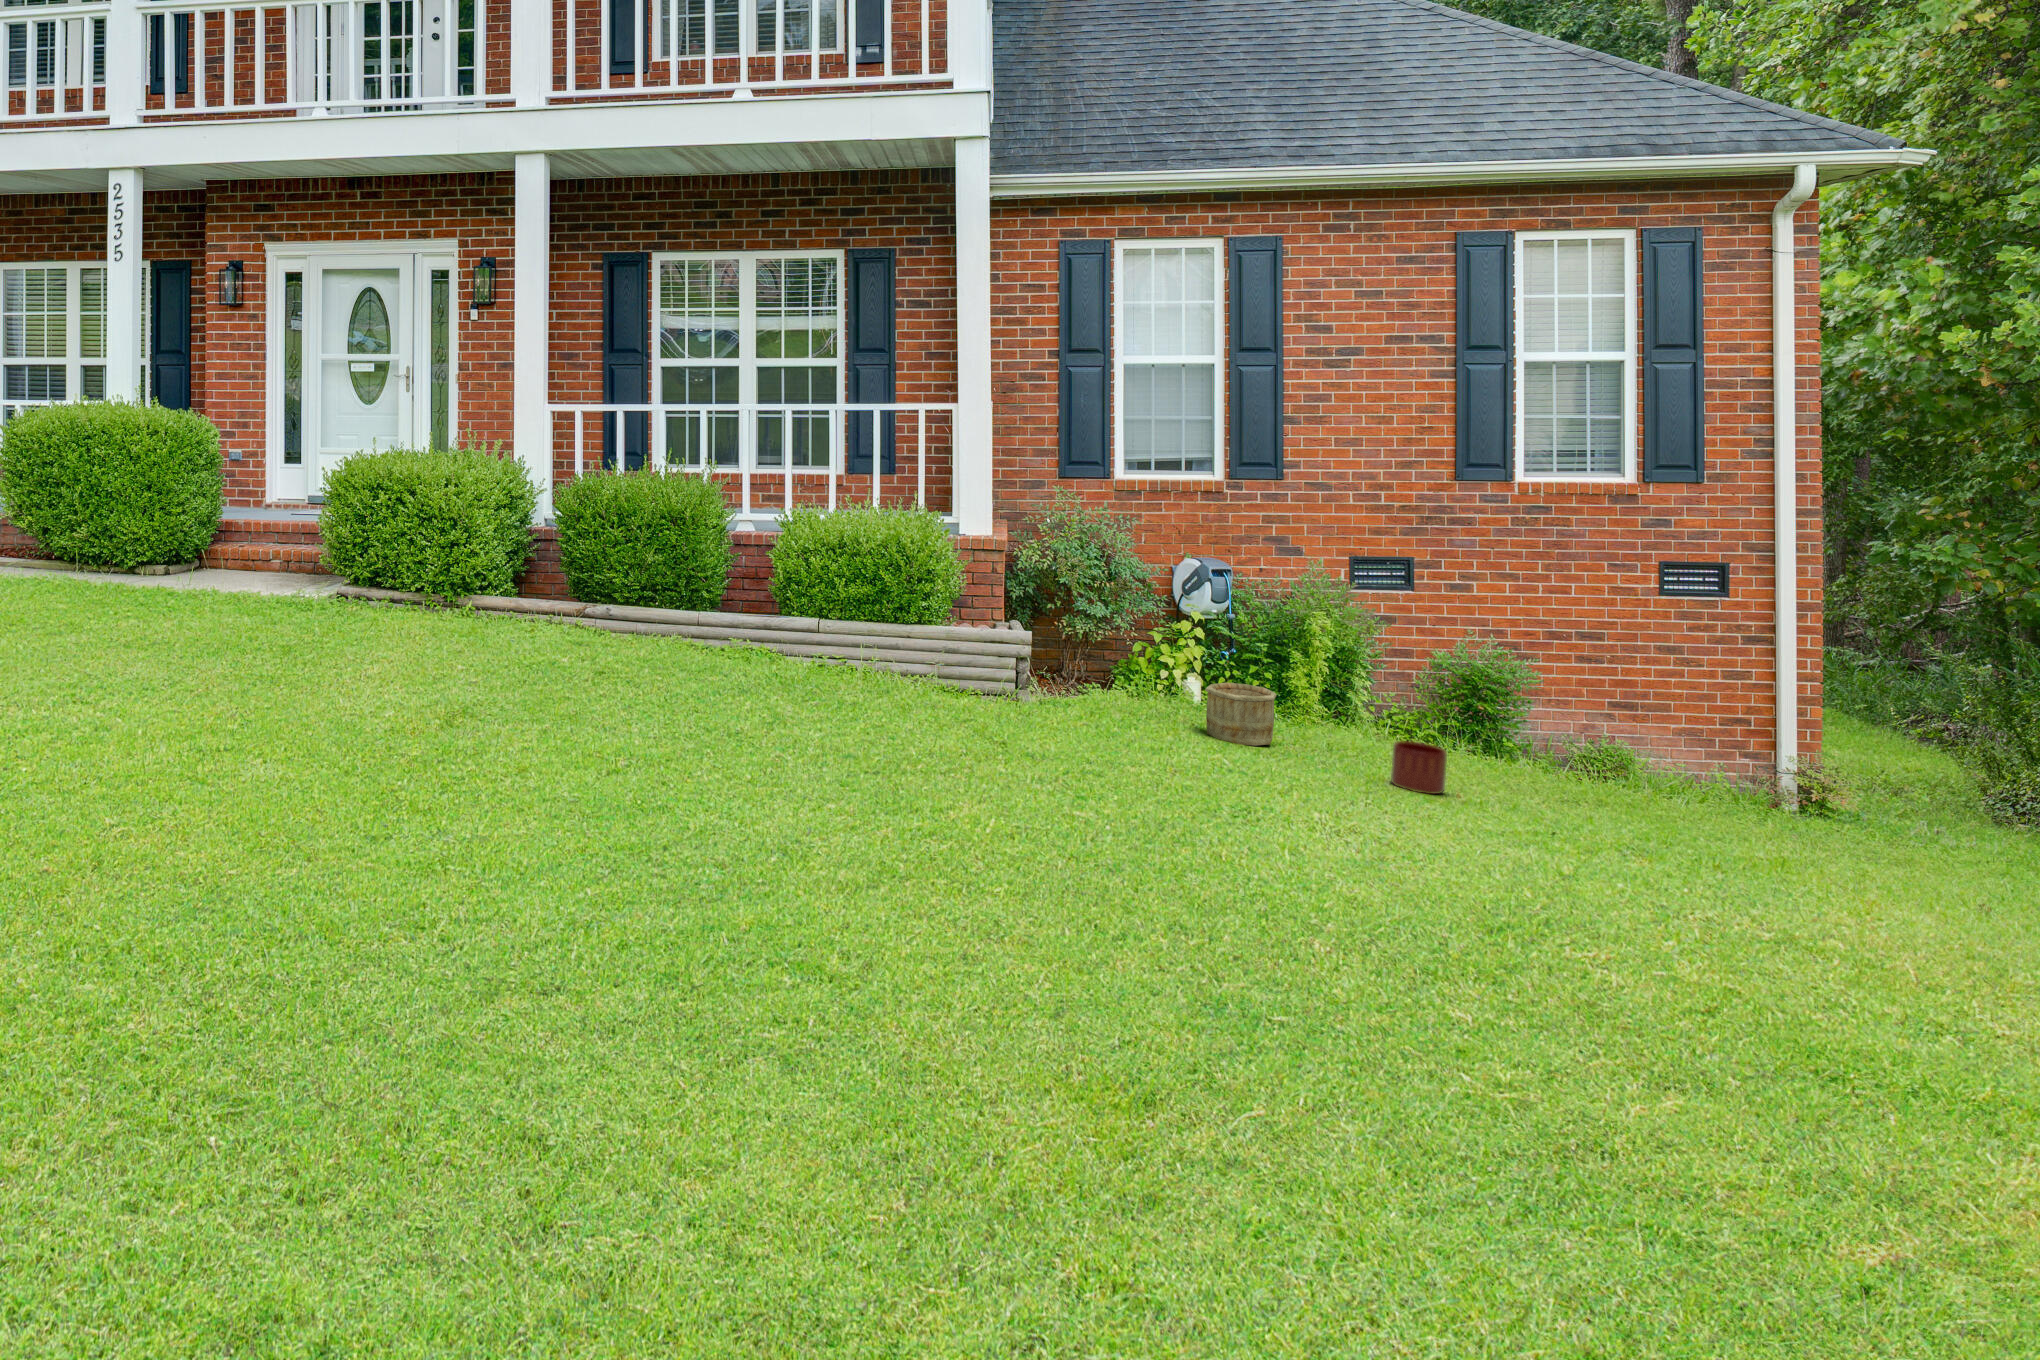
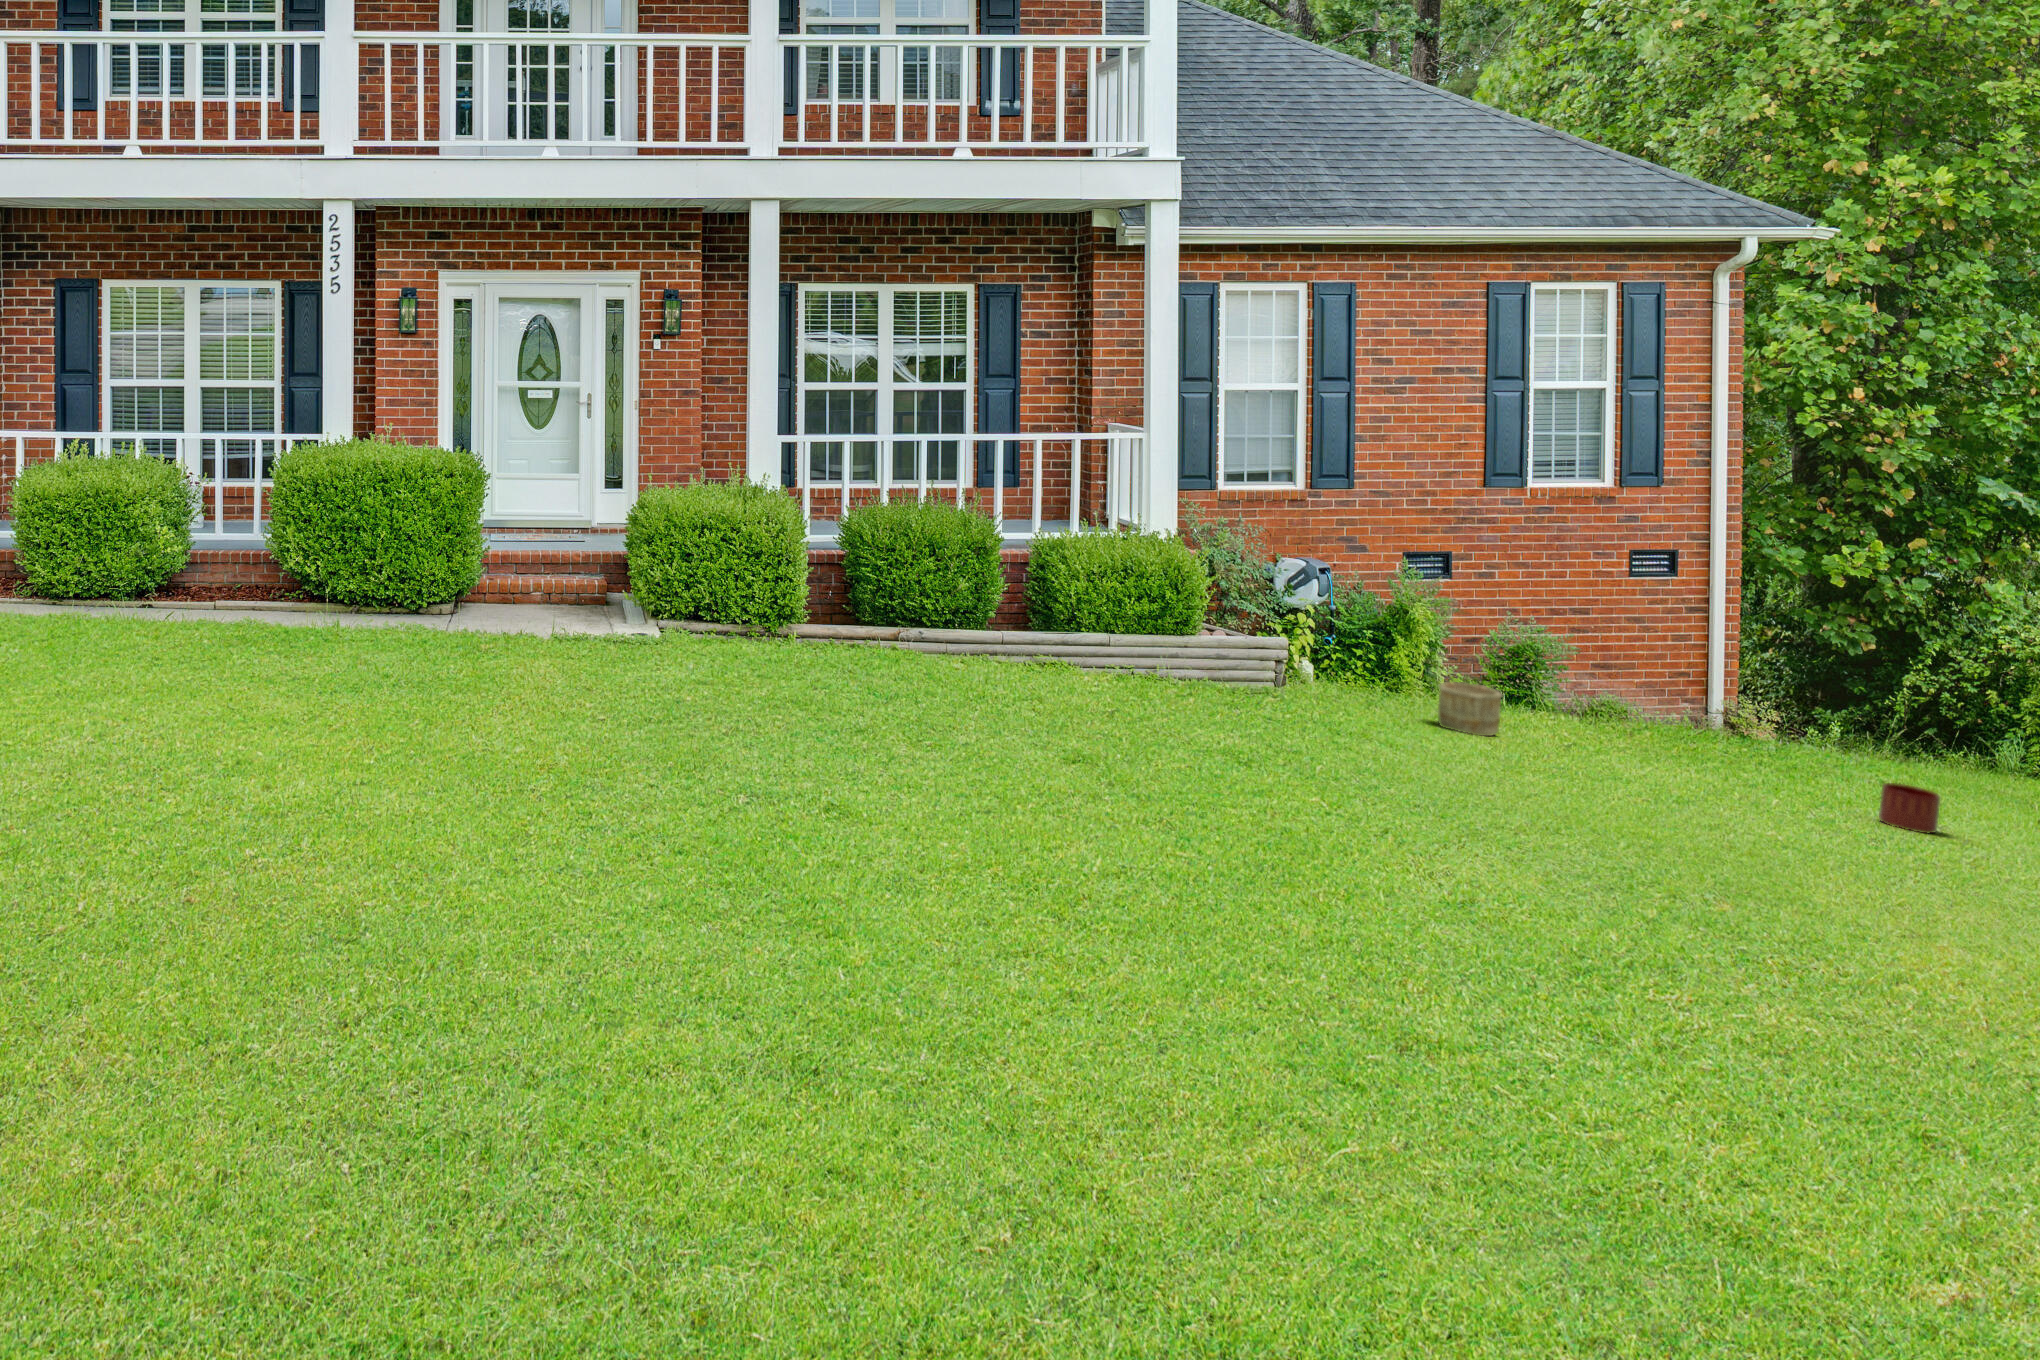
planter: present [1391,741,1447,794] -> present [1879,783,1940,833]

